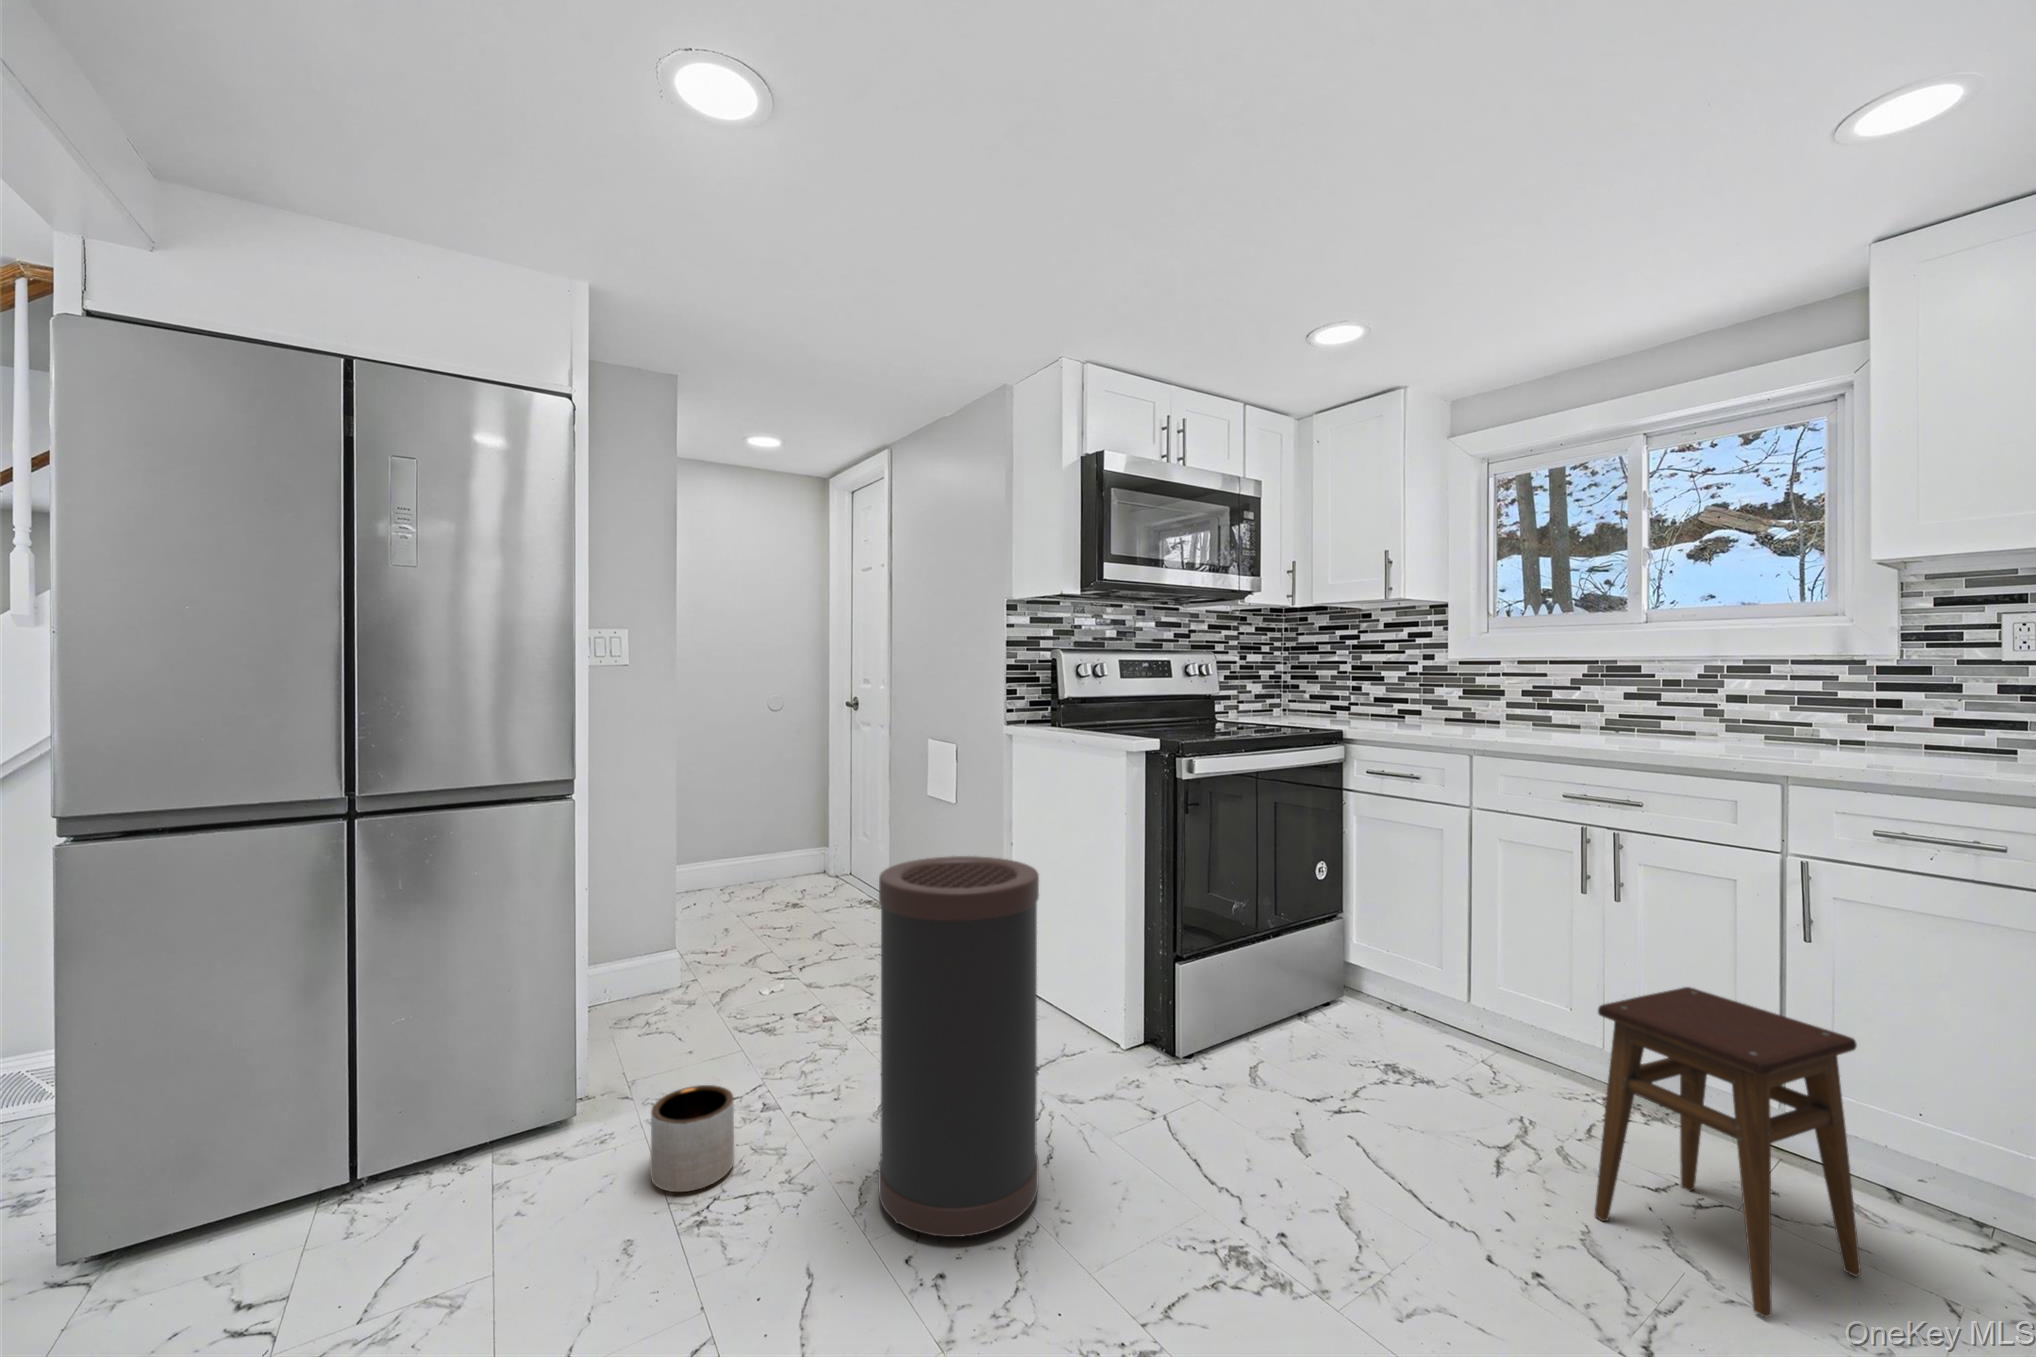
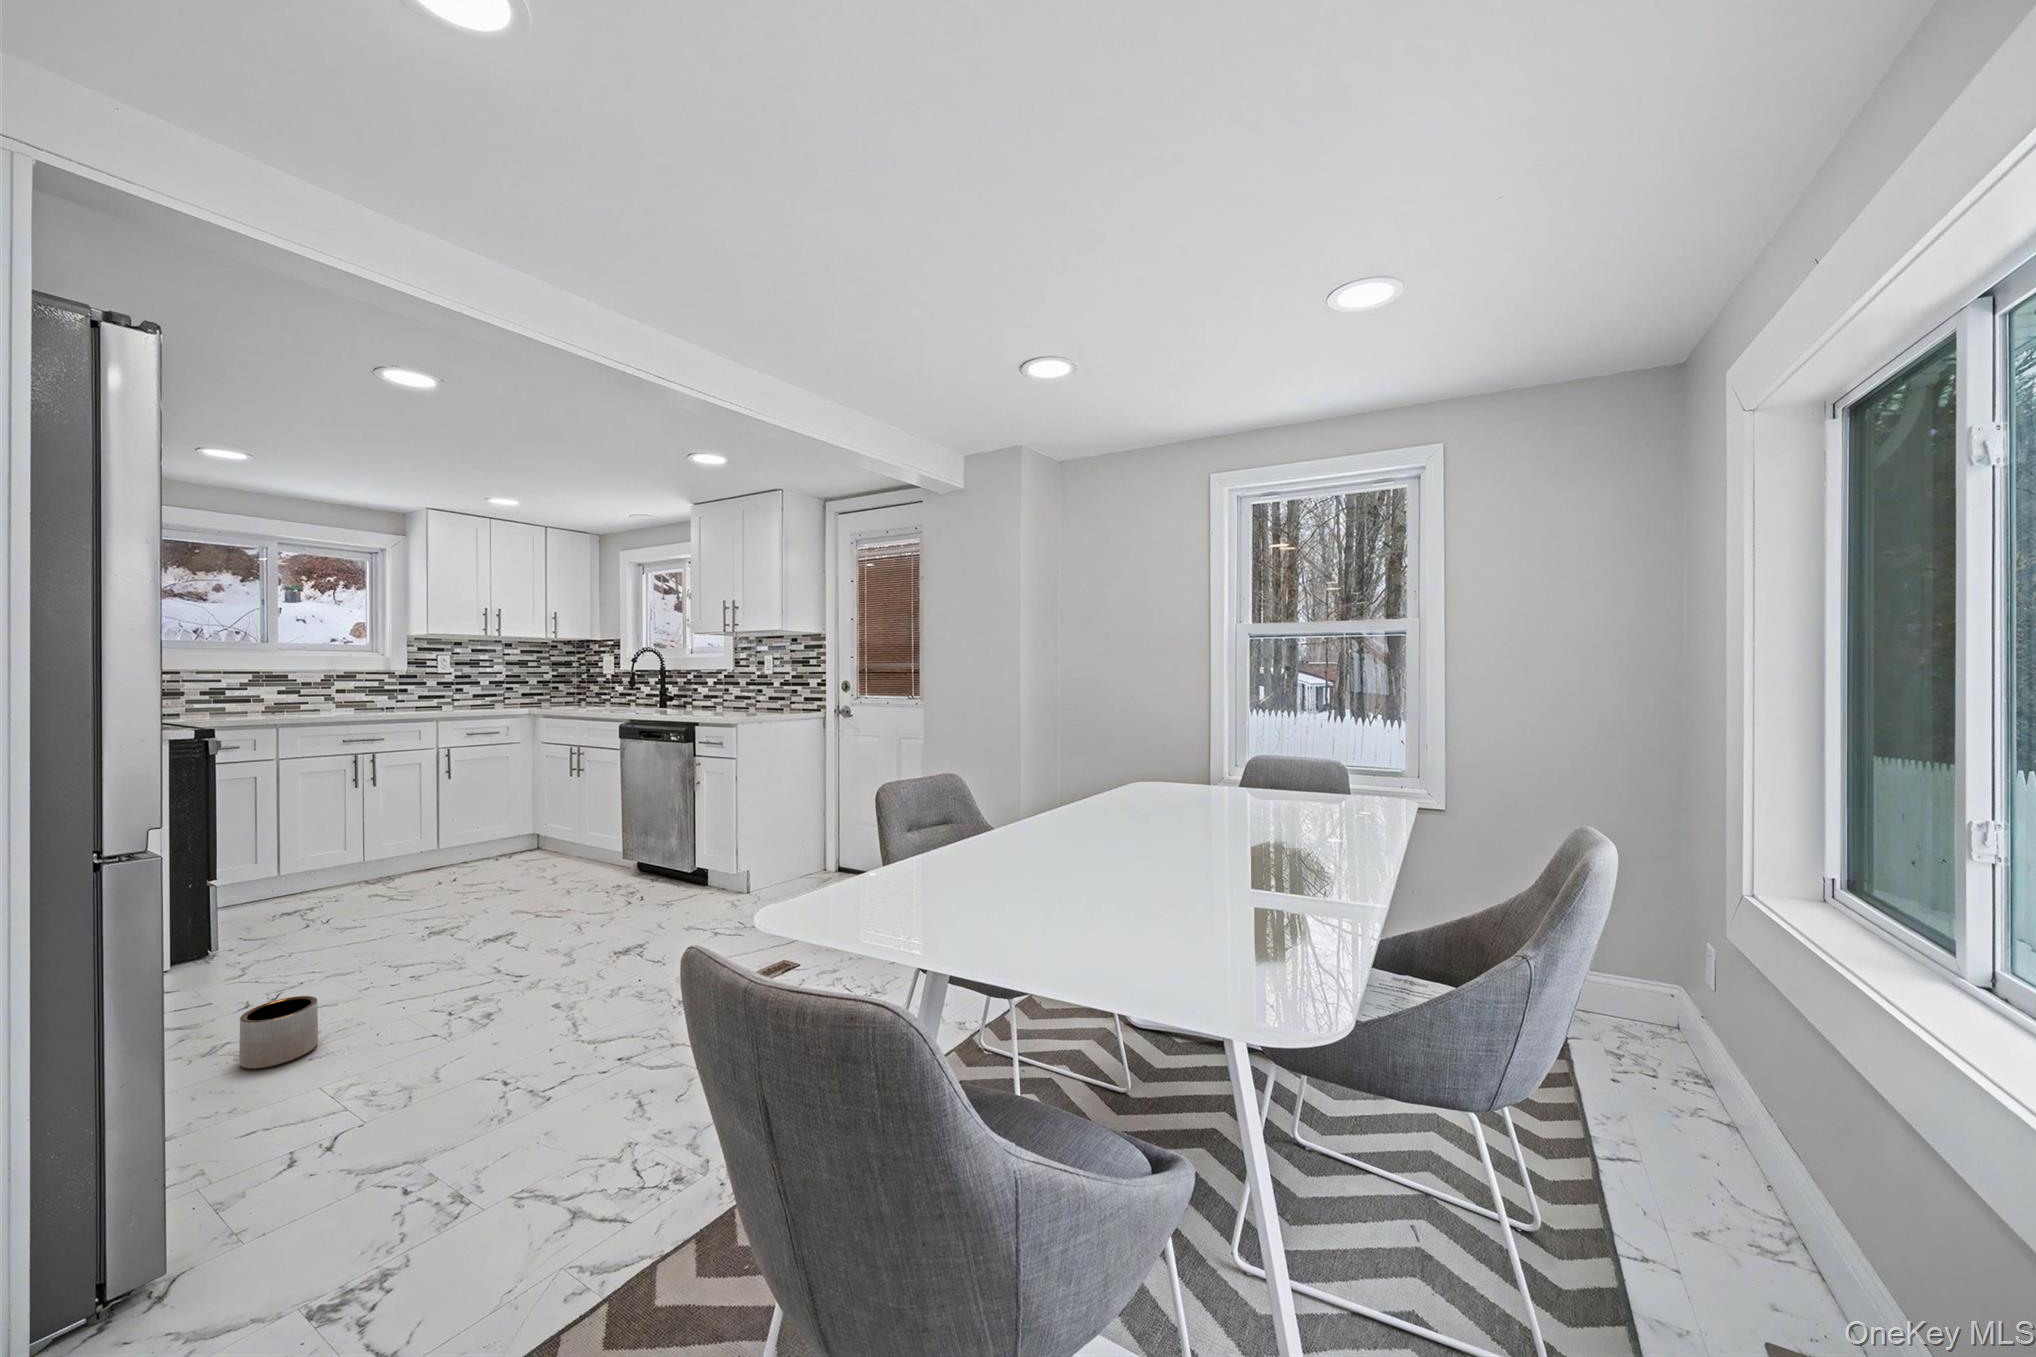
trash can: present [878,856,1039,1237] -> none [308,799,425,992]
stool: present [1594,987,1861,1317] -> none [447,791,522,880]

